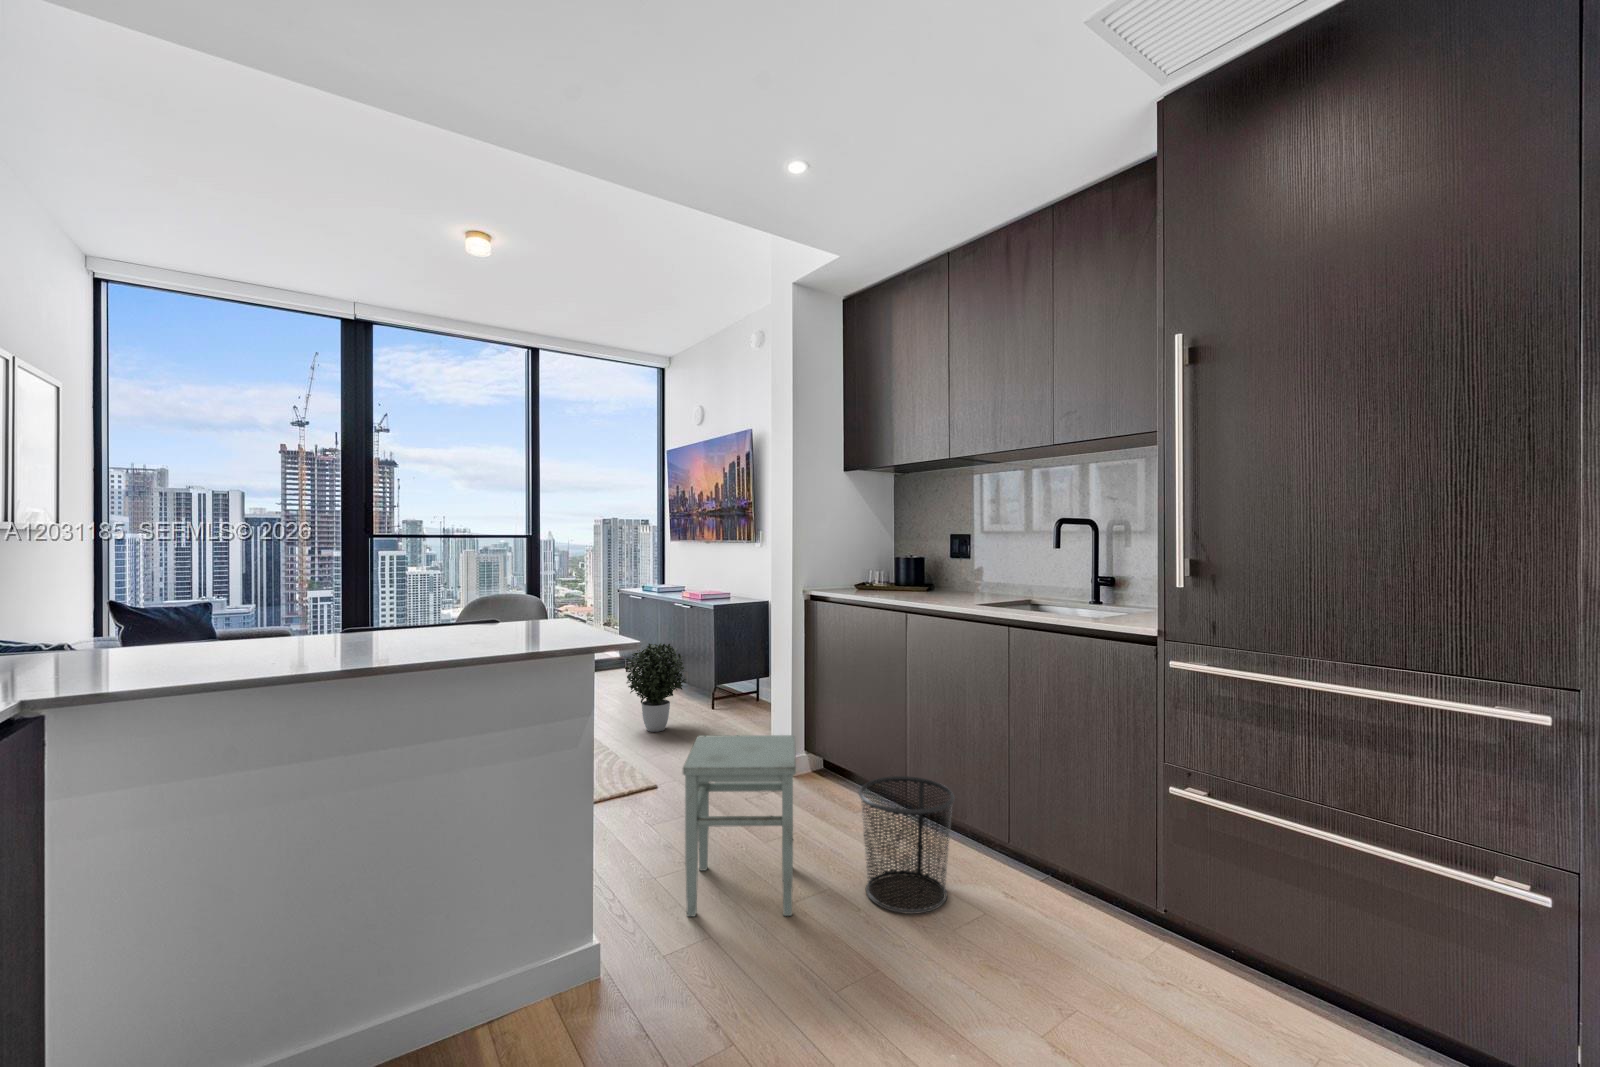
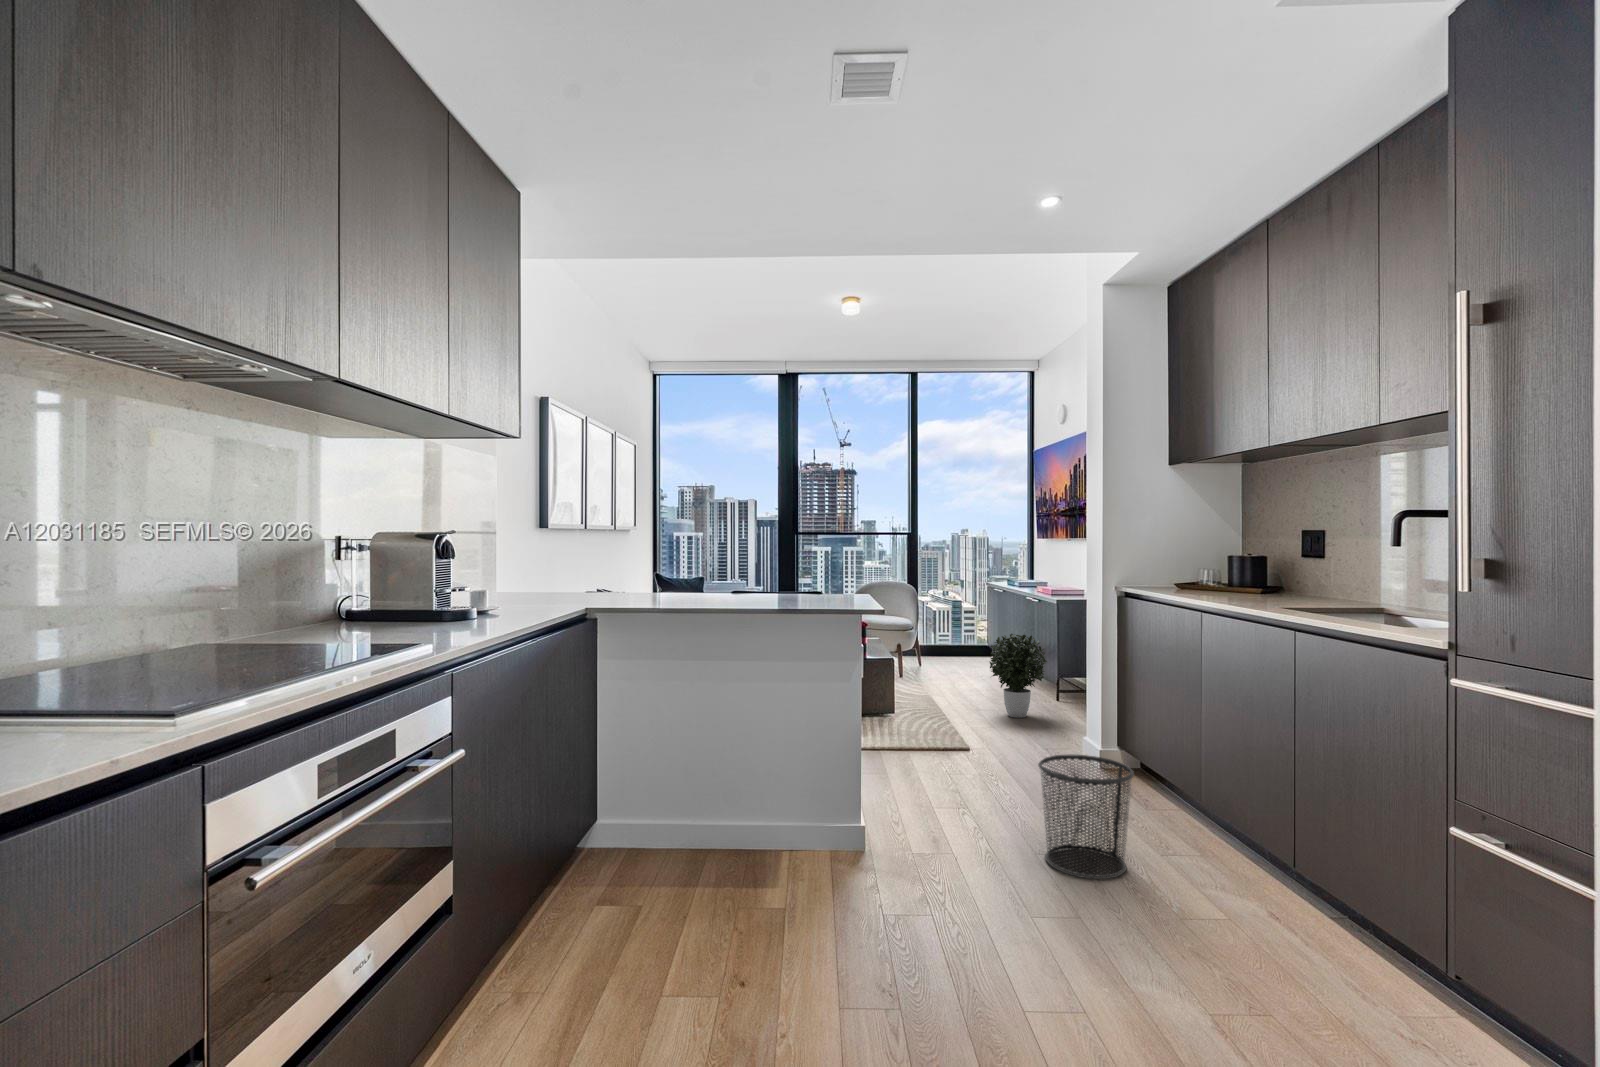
stool: present [683,735,796,916] -> none [891,693,1013,846]

